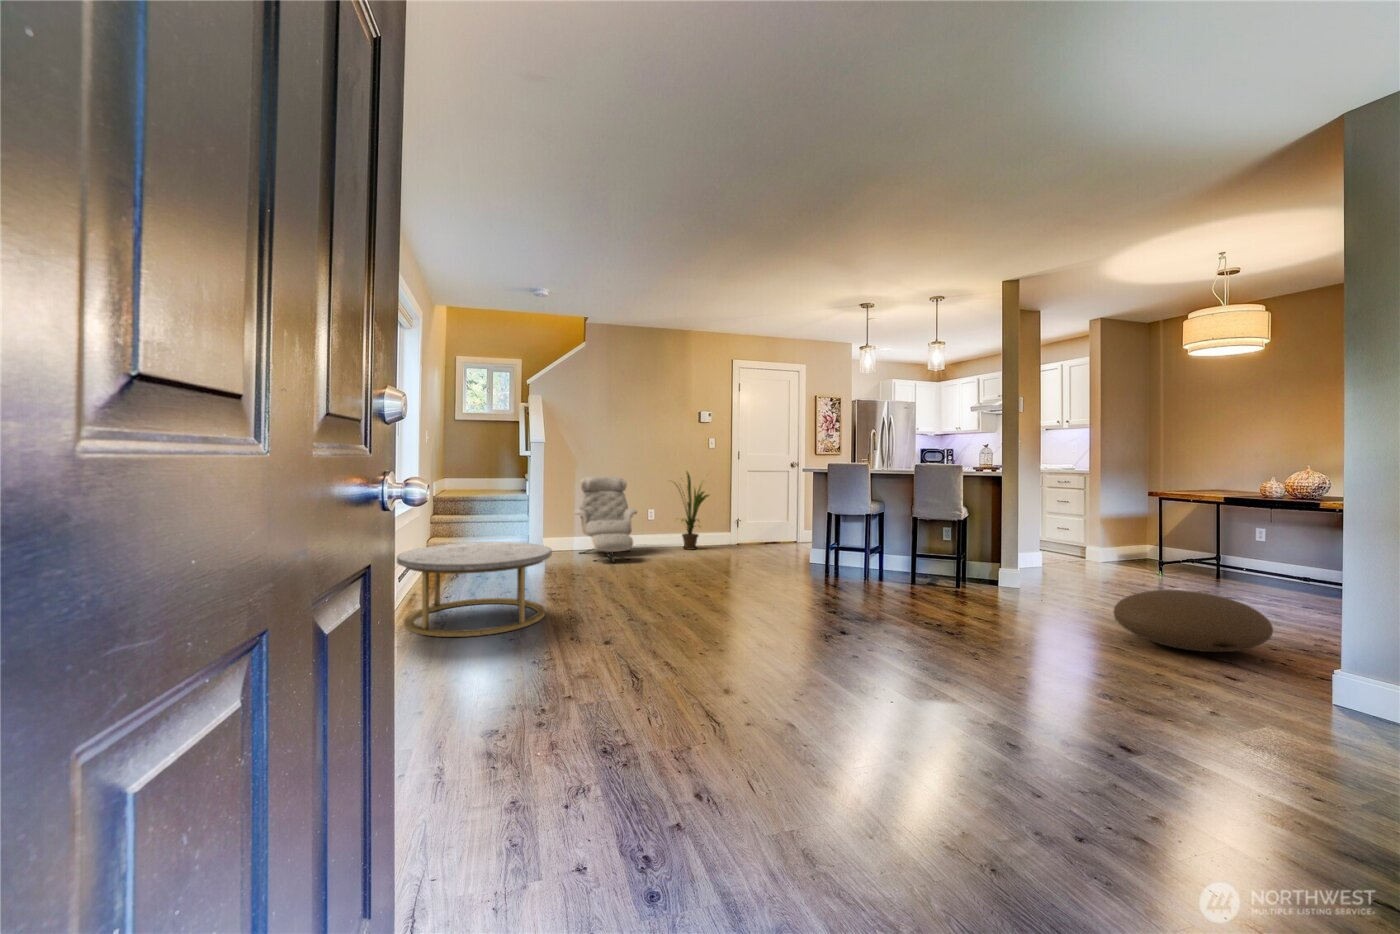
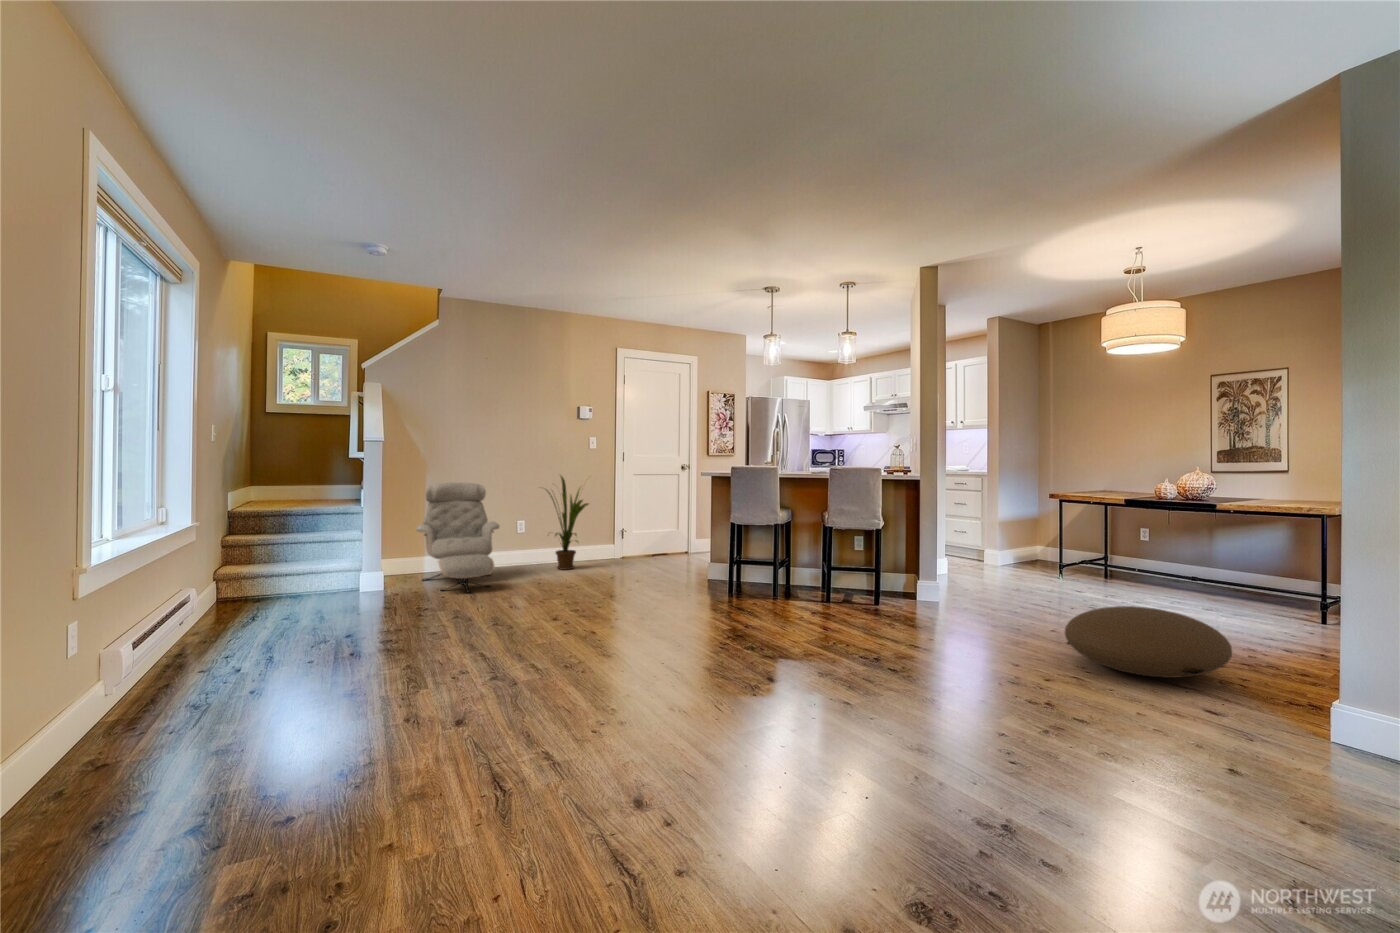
coffee table: present [397,542,552,637] -> none [104,578,372,738]

